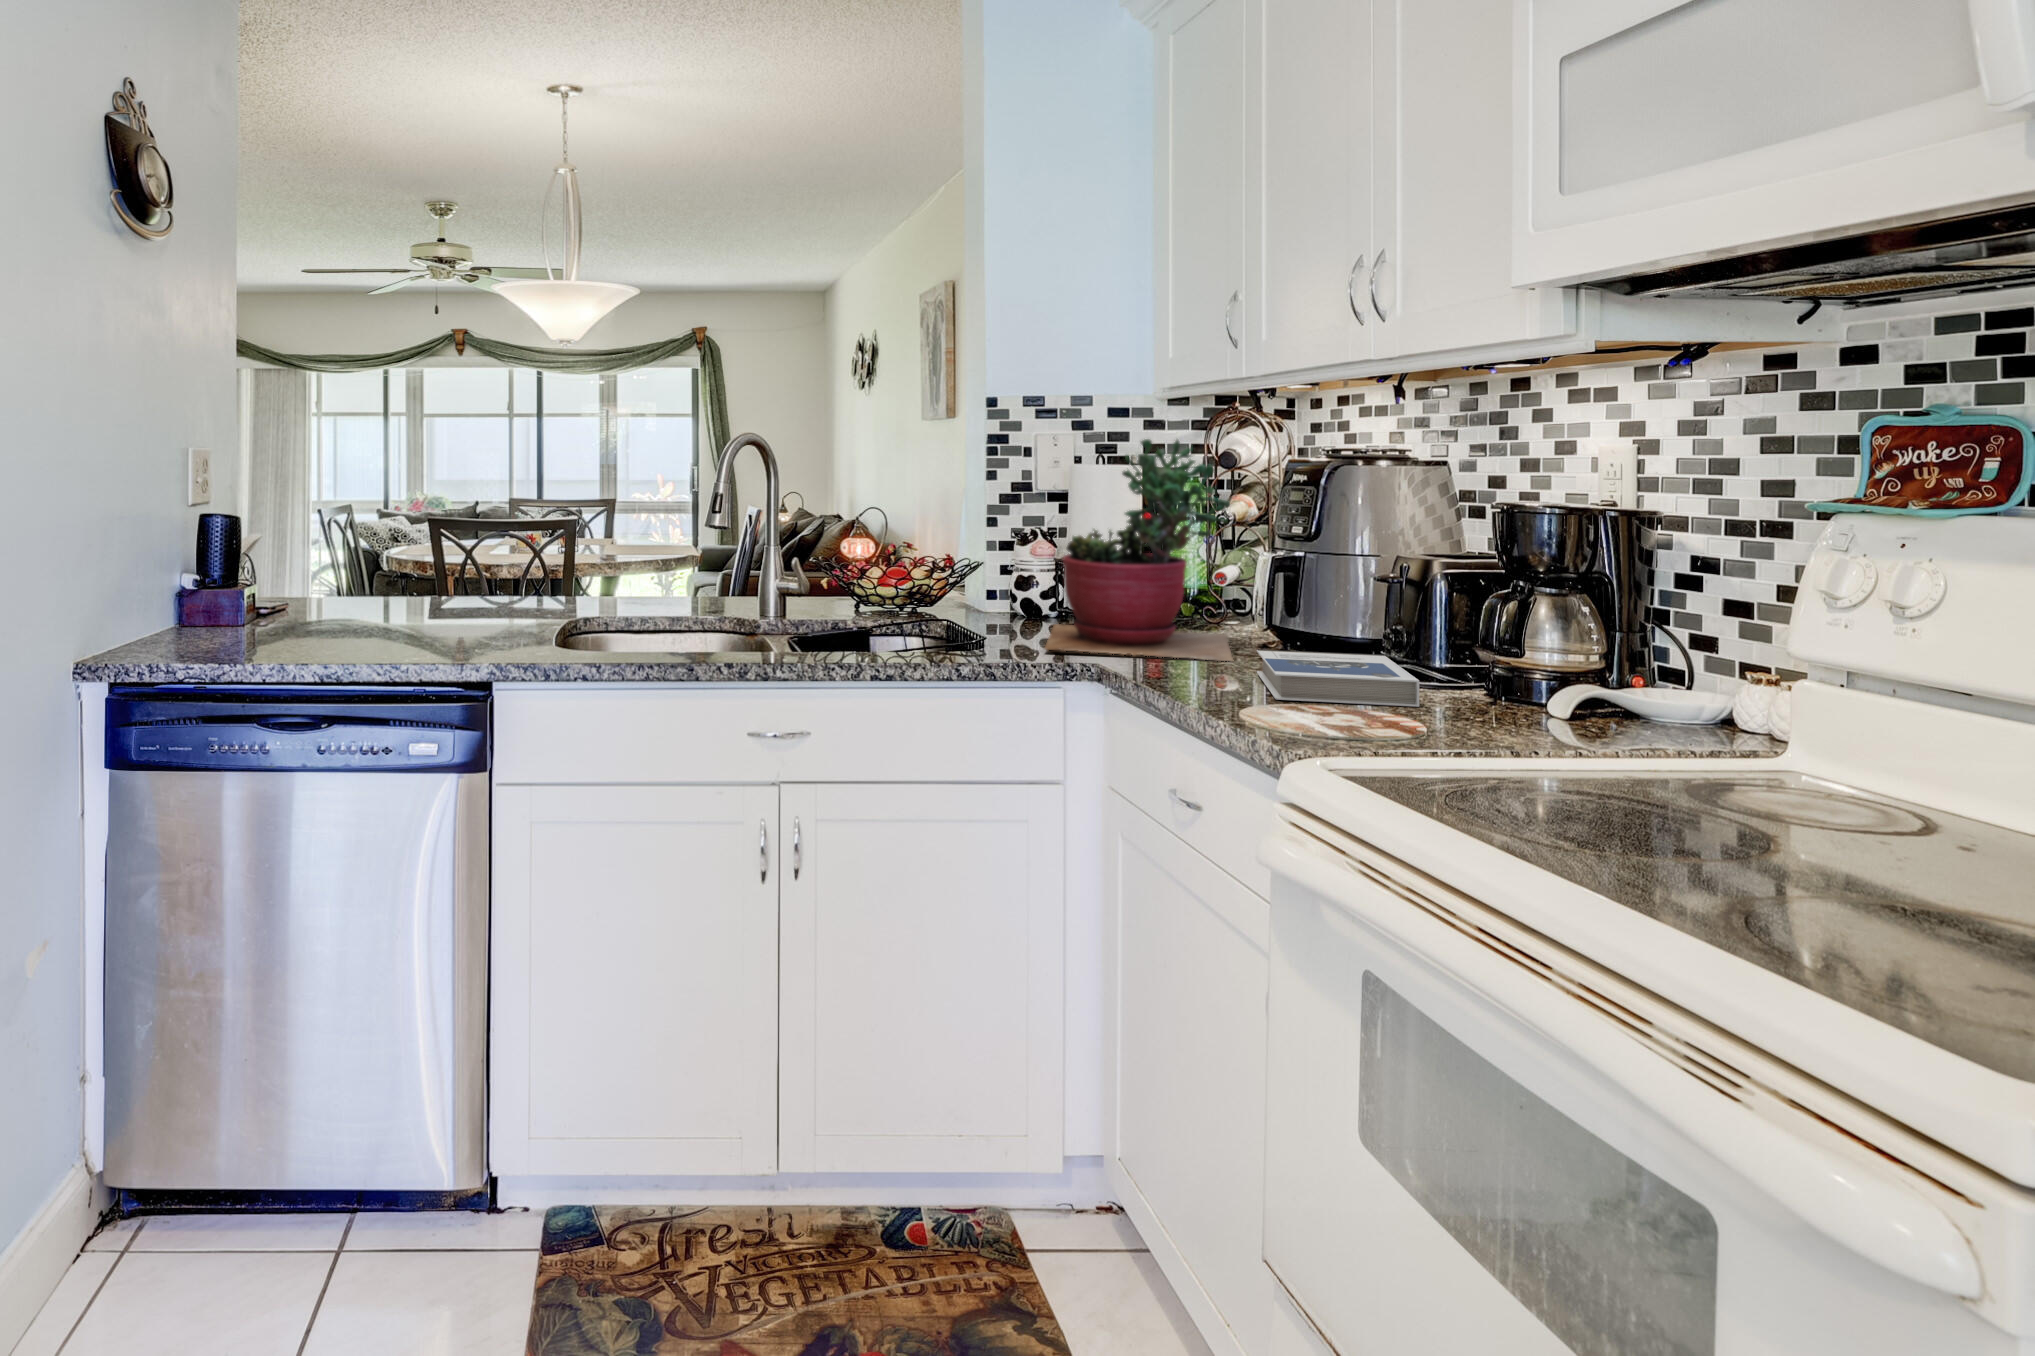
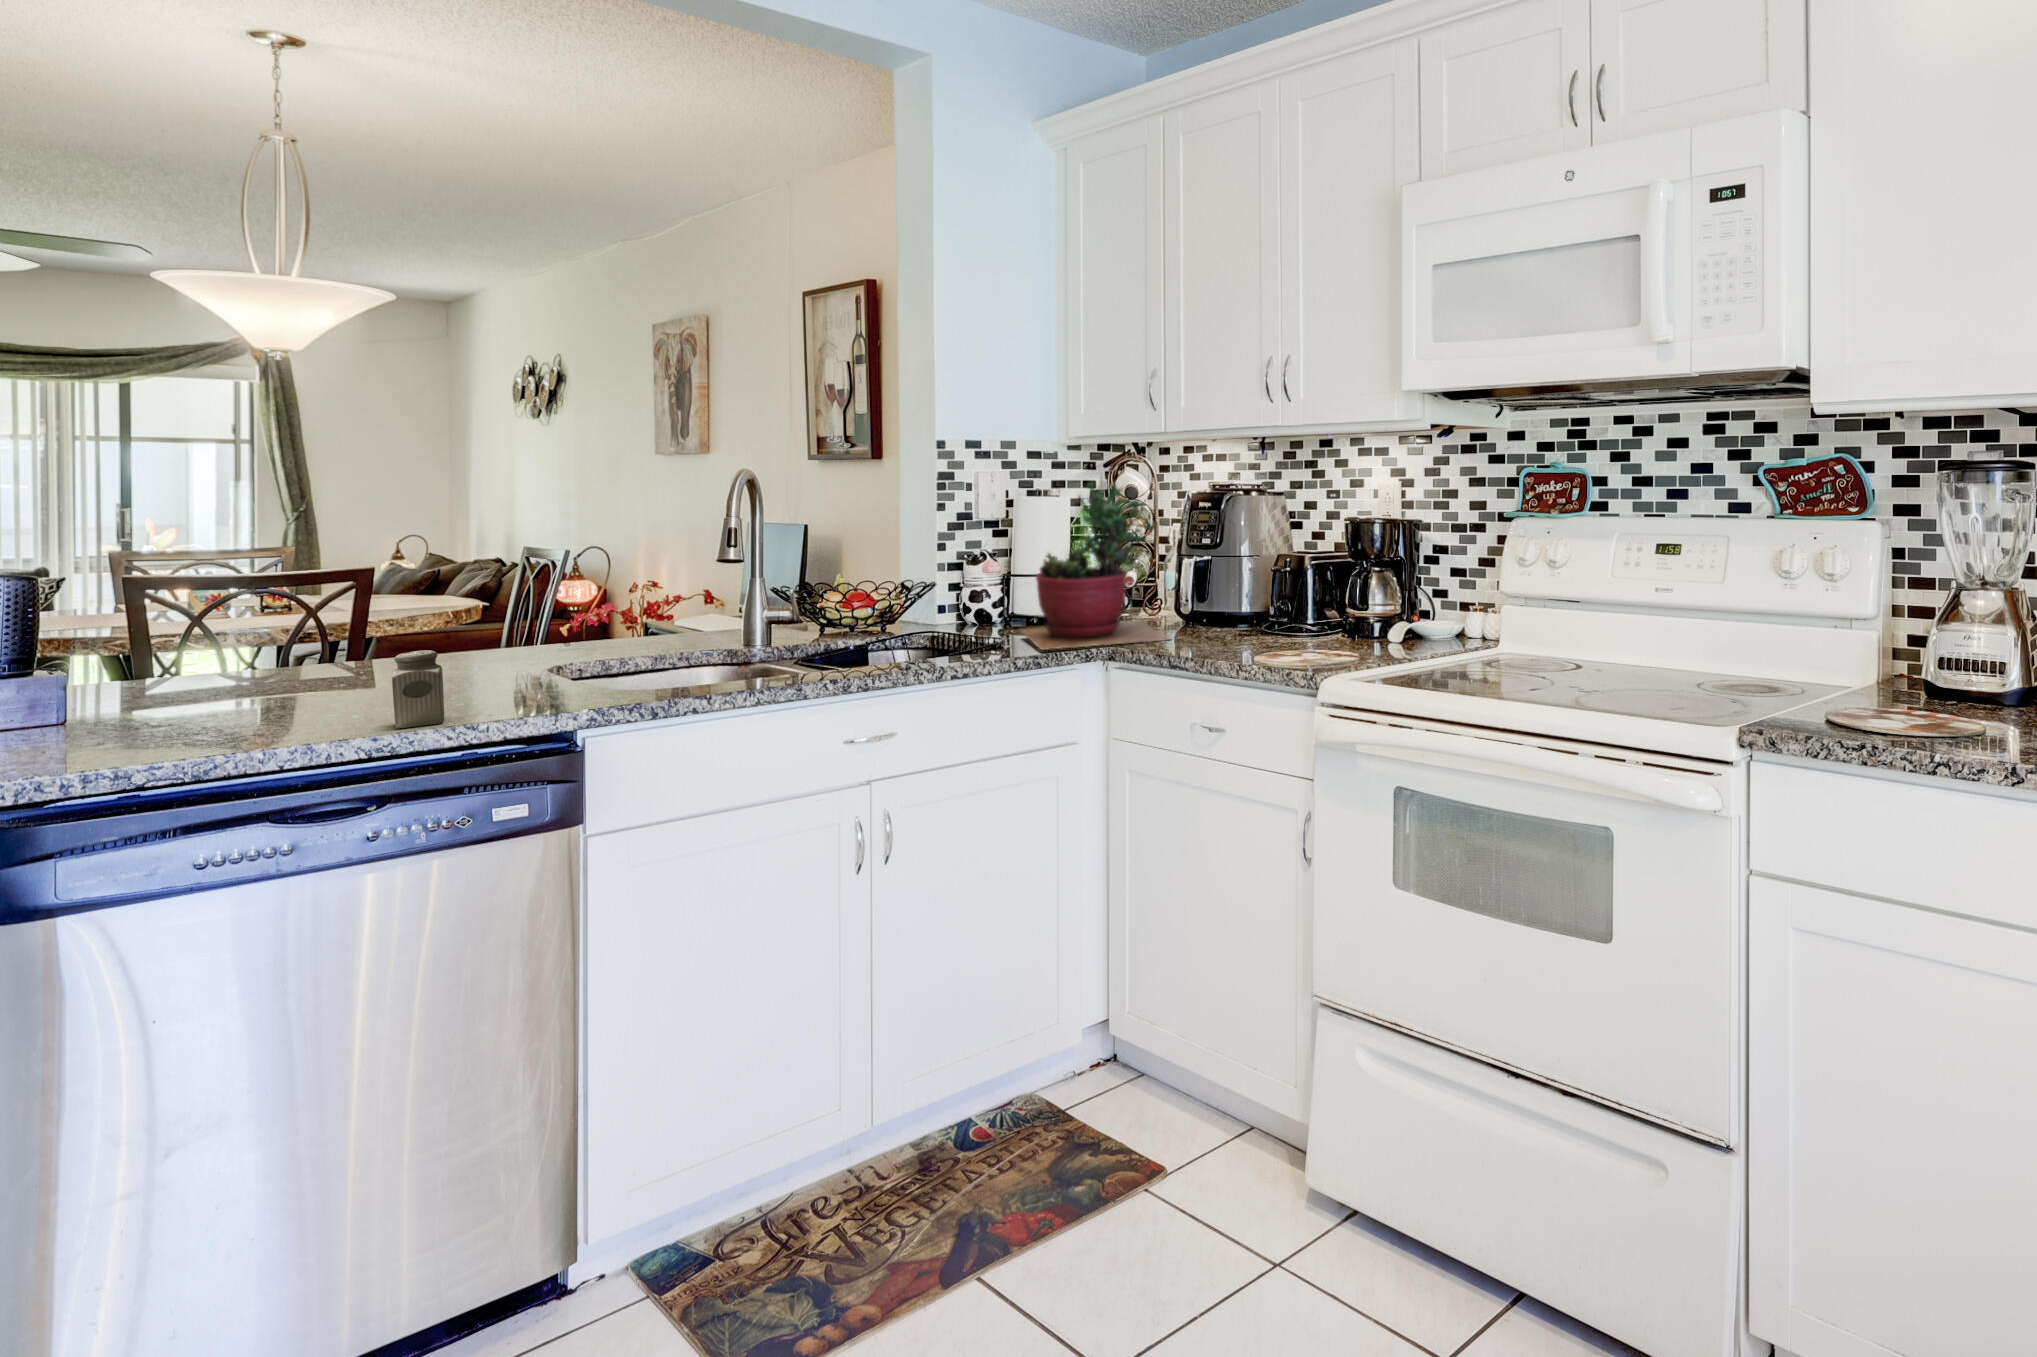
salt shaker: none [436,567,479,635] -> present [392,650,444,729]
hardback book: present [1257,650,1419,707] -> none [1202,622,1322,662]

